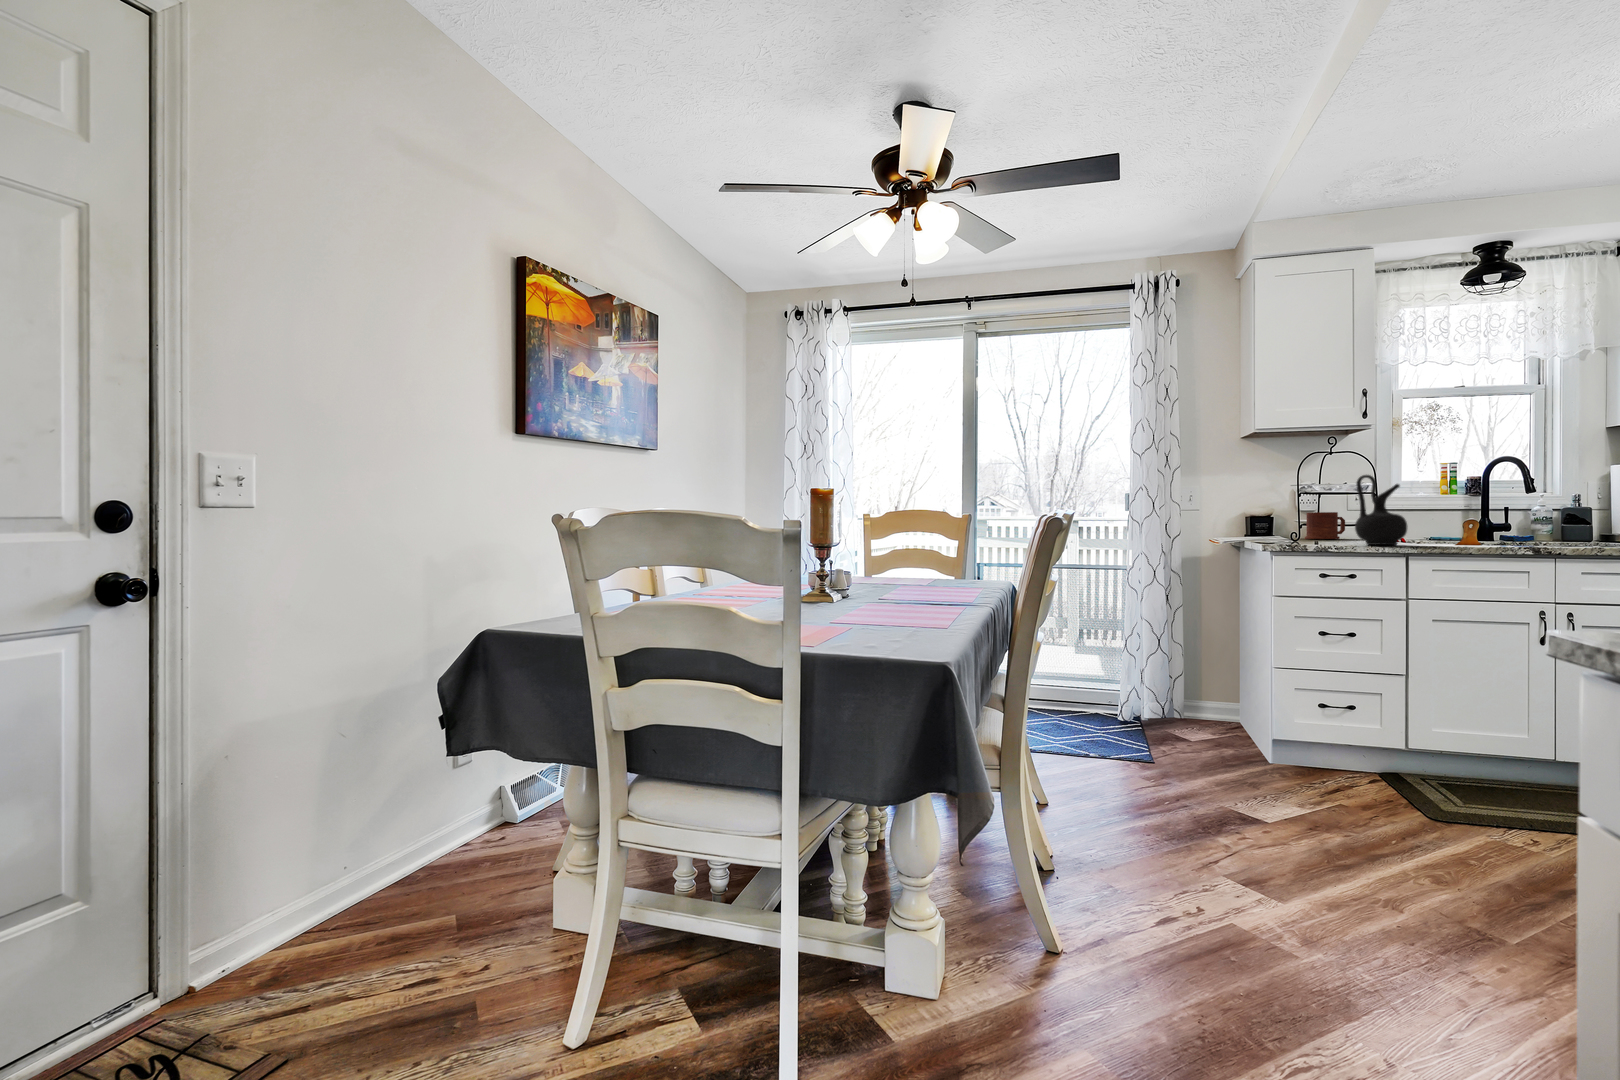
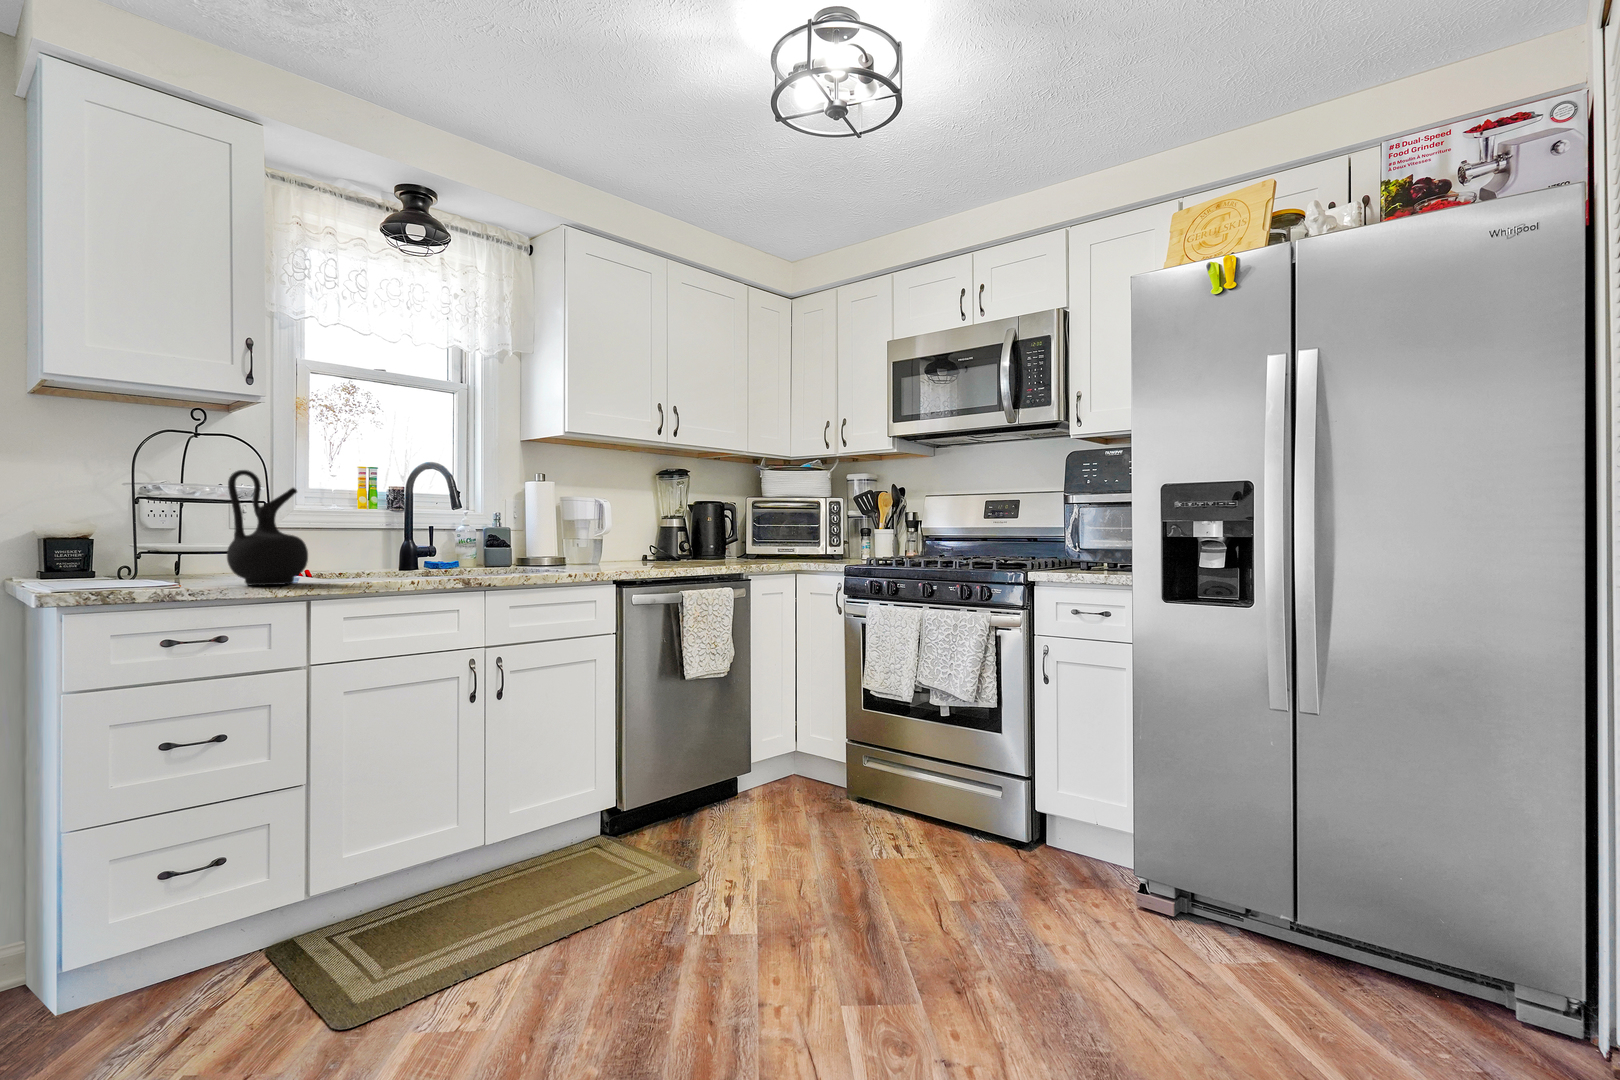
mug: present [1305,512,1345,539] -> none [155,529,224,573]

